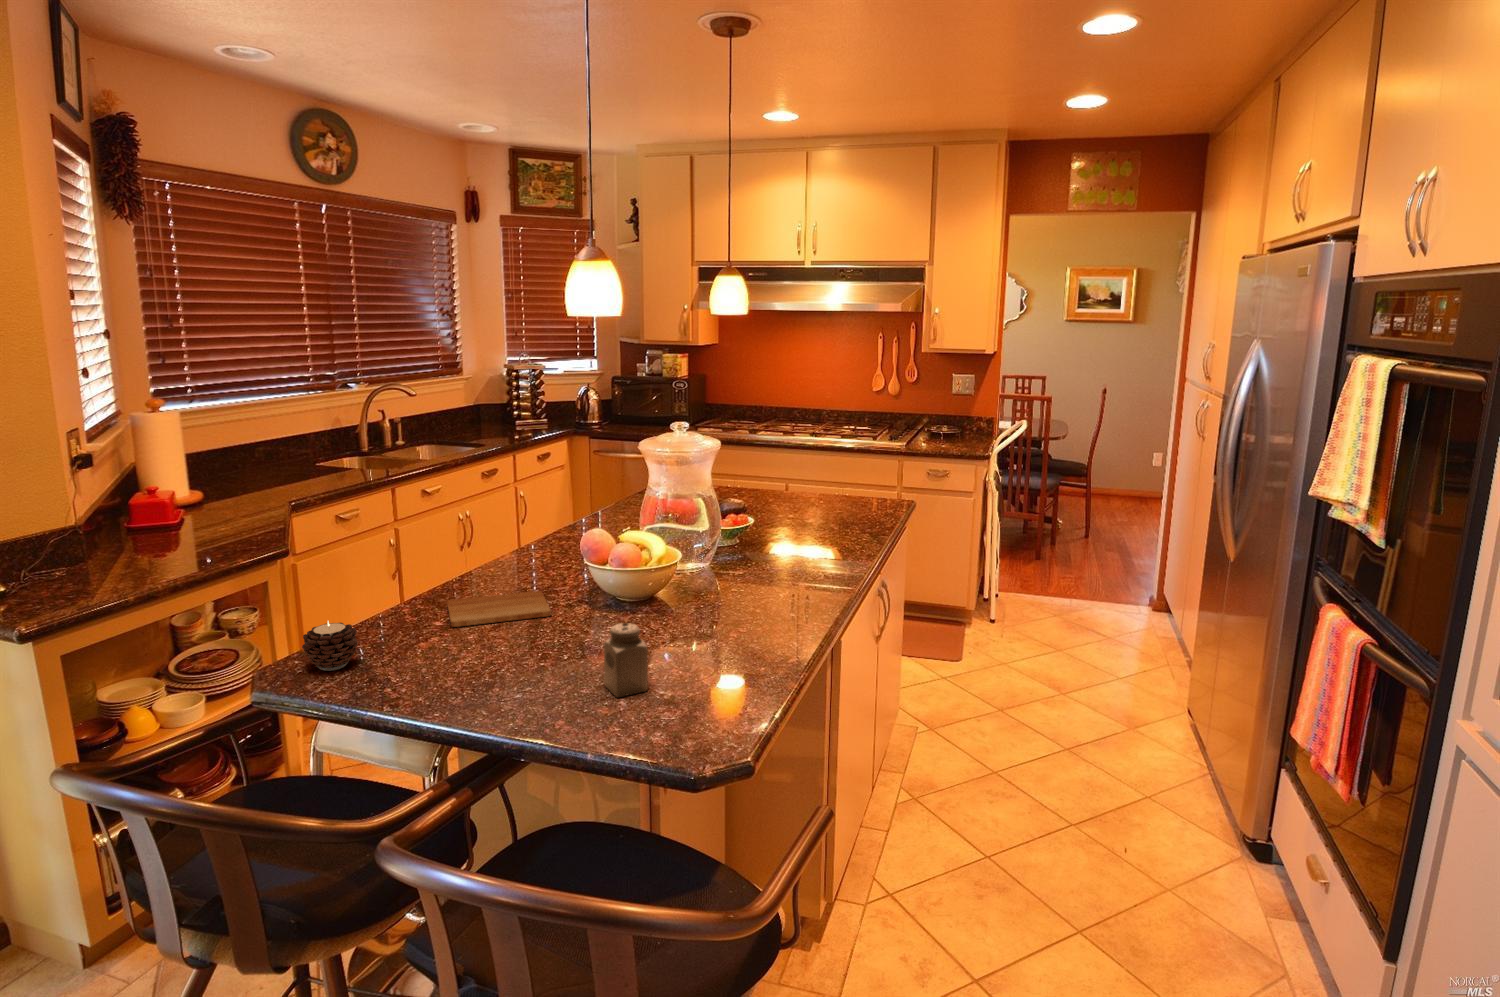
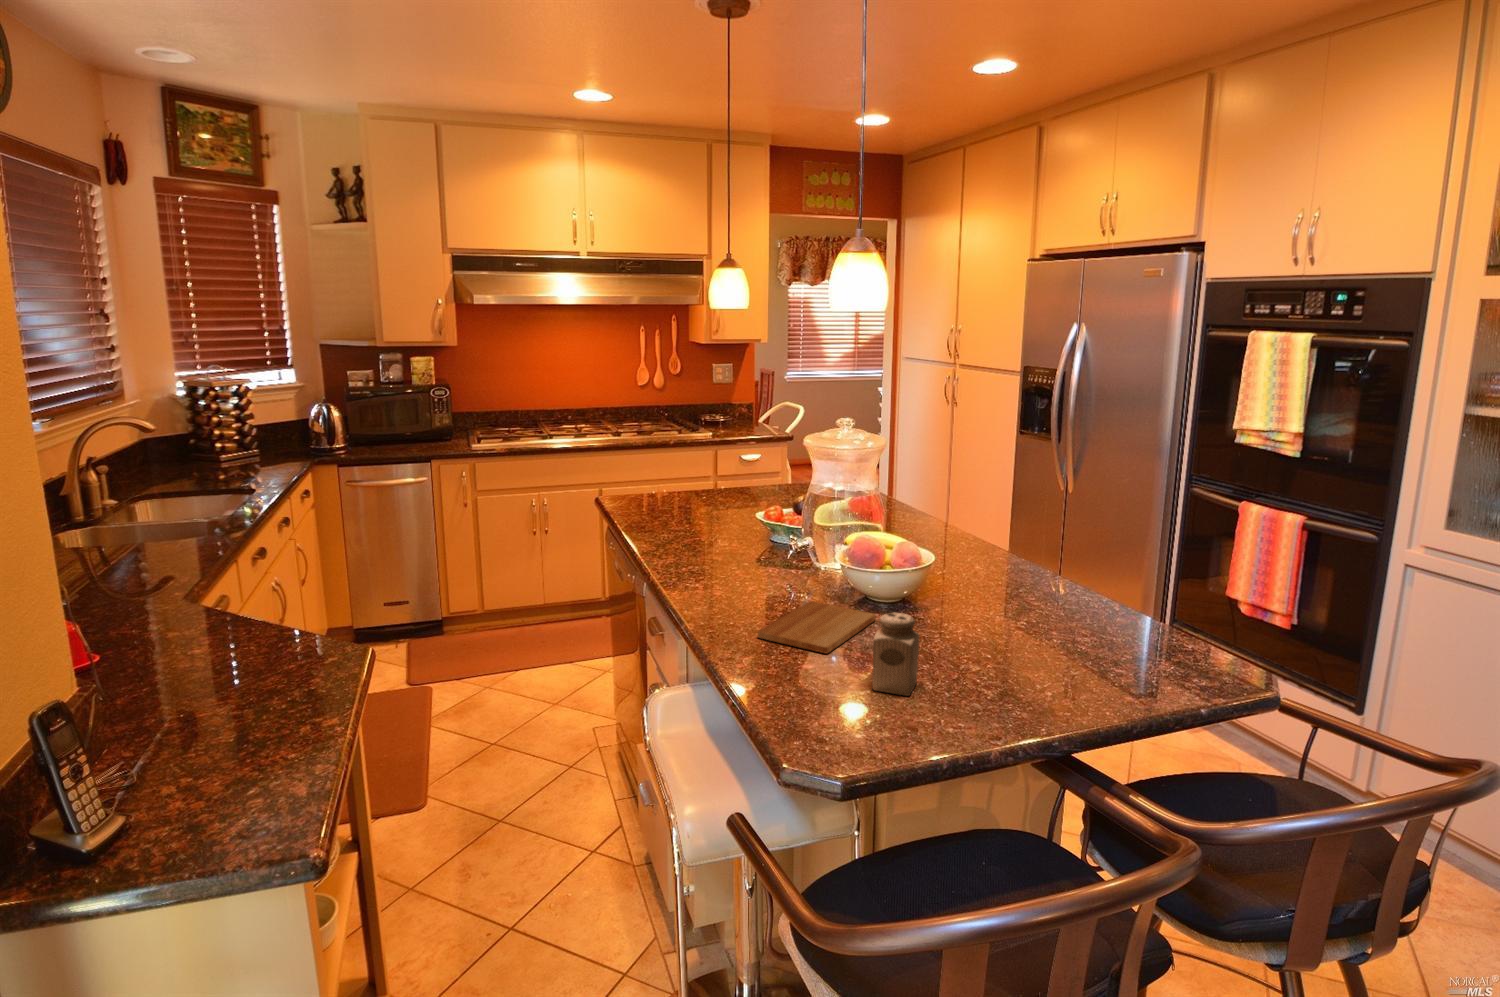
candle: present [302,621,358,671] -> none [805,663,868,729]
salt shaker: present [604,623,648,698] -> present [872,613,920,696]

